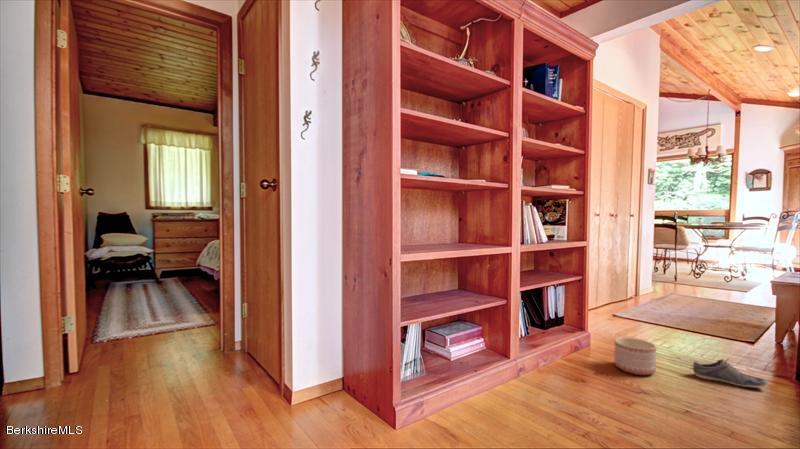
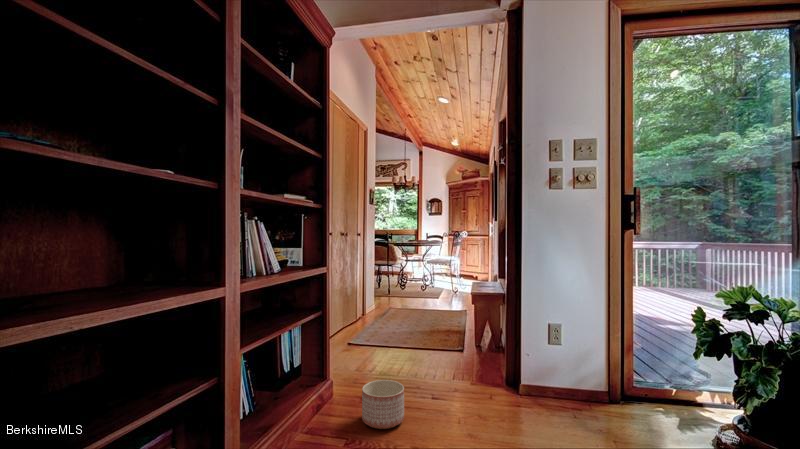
shoe: present [693,360,768,387] -> none [434,383,491,409]

